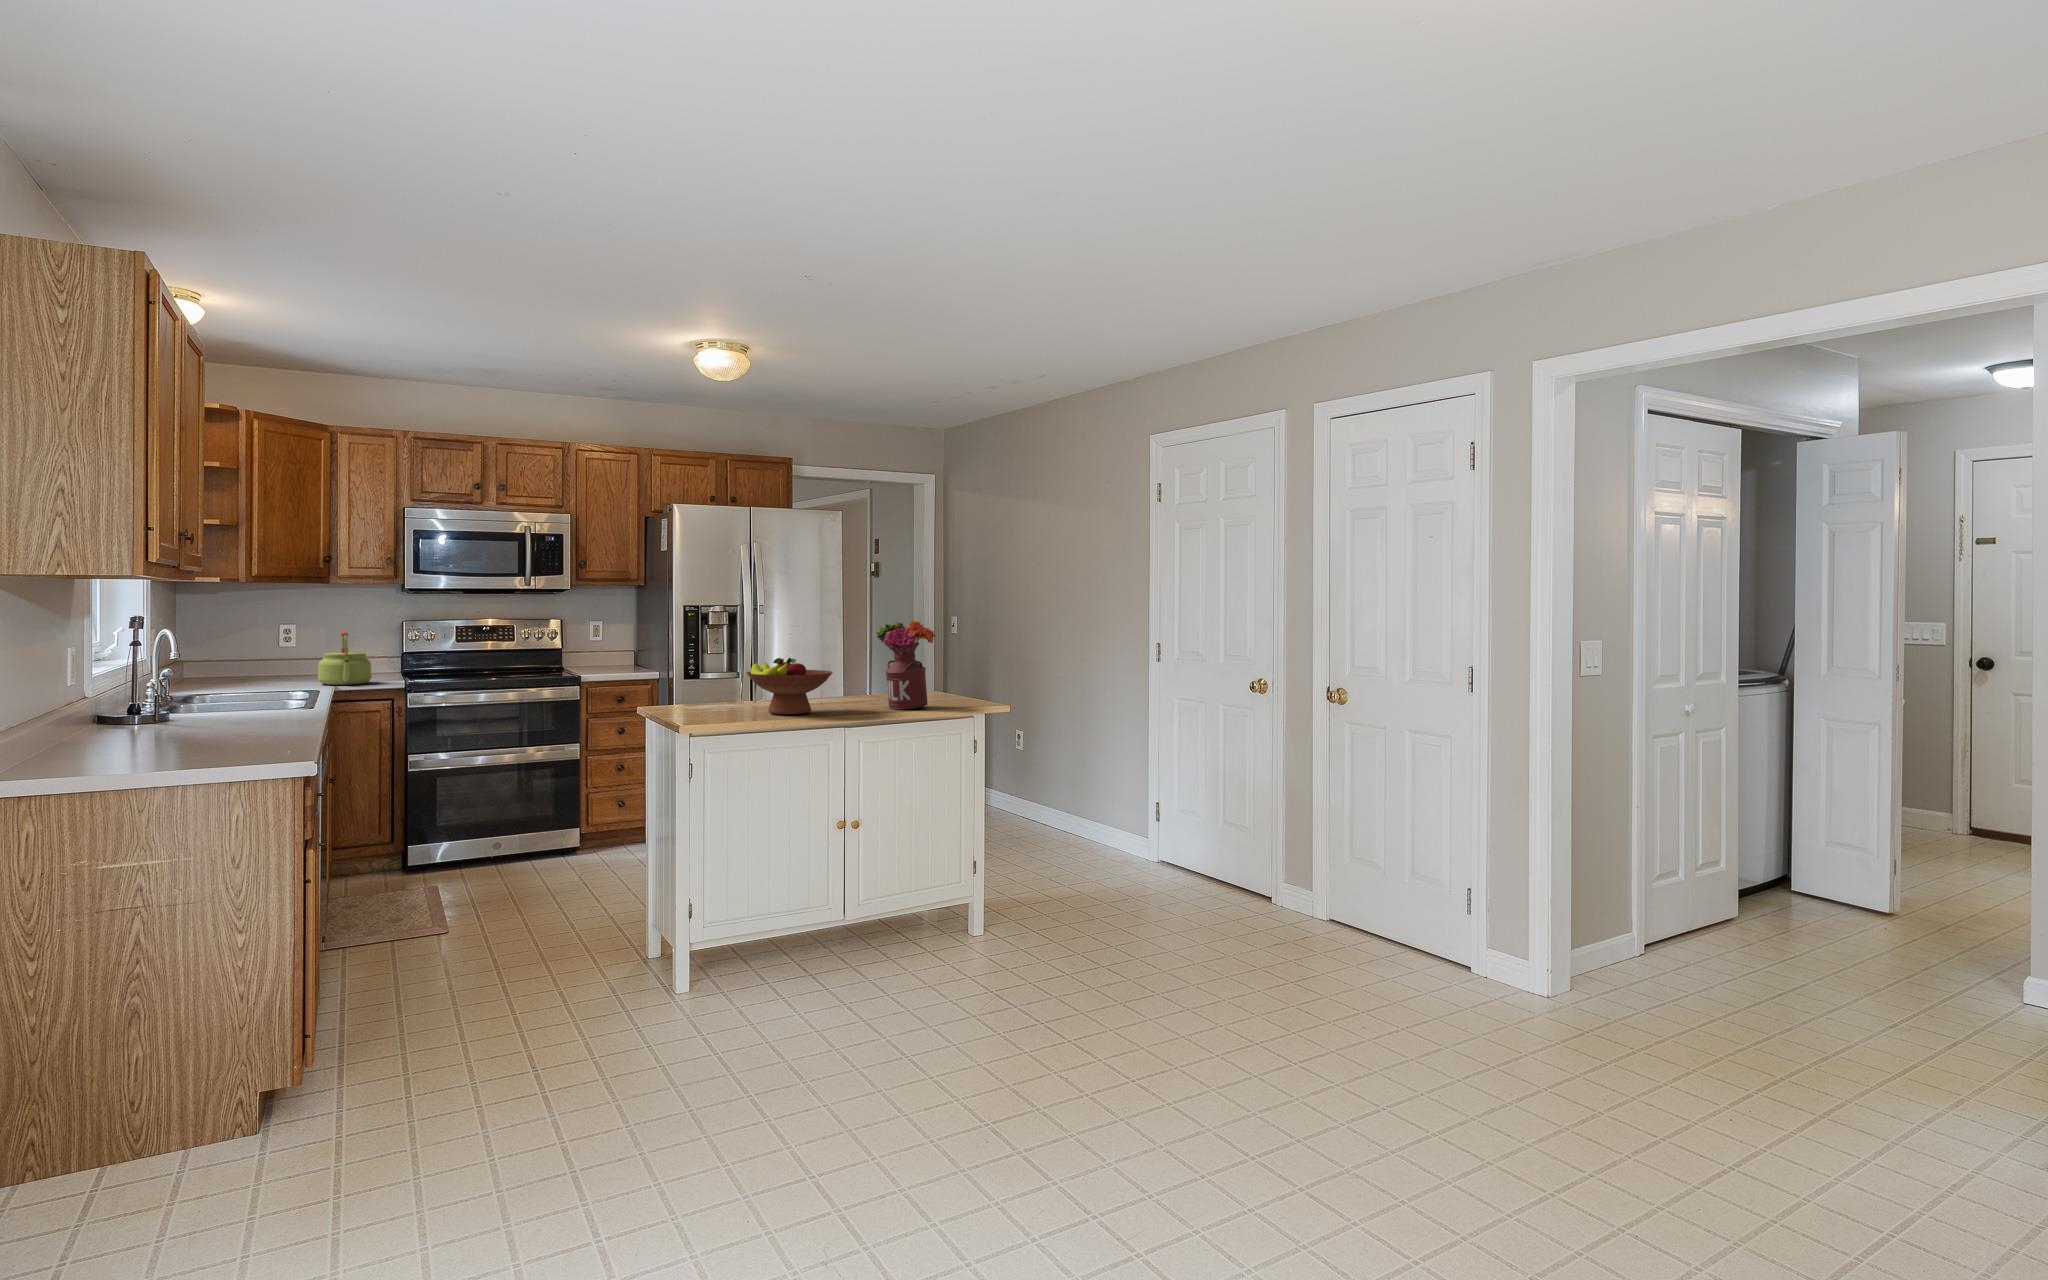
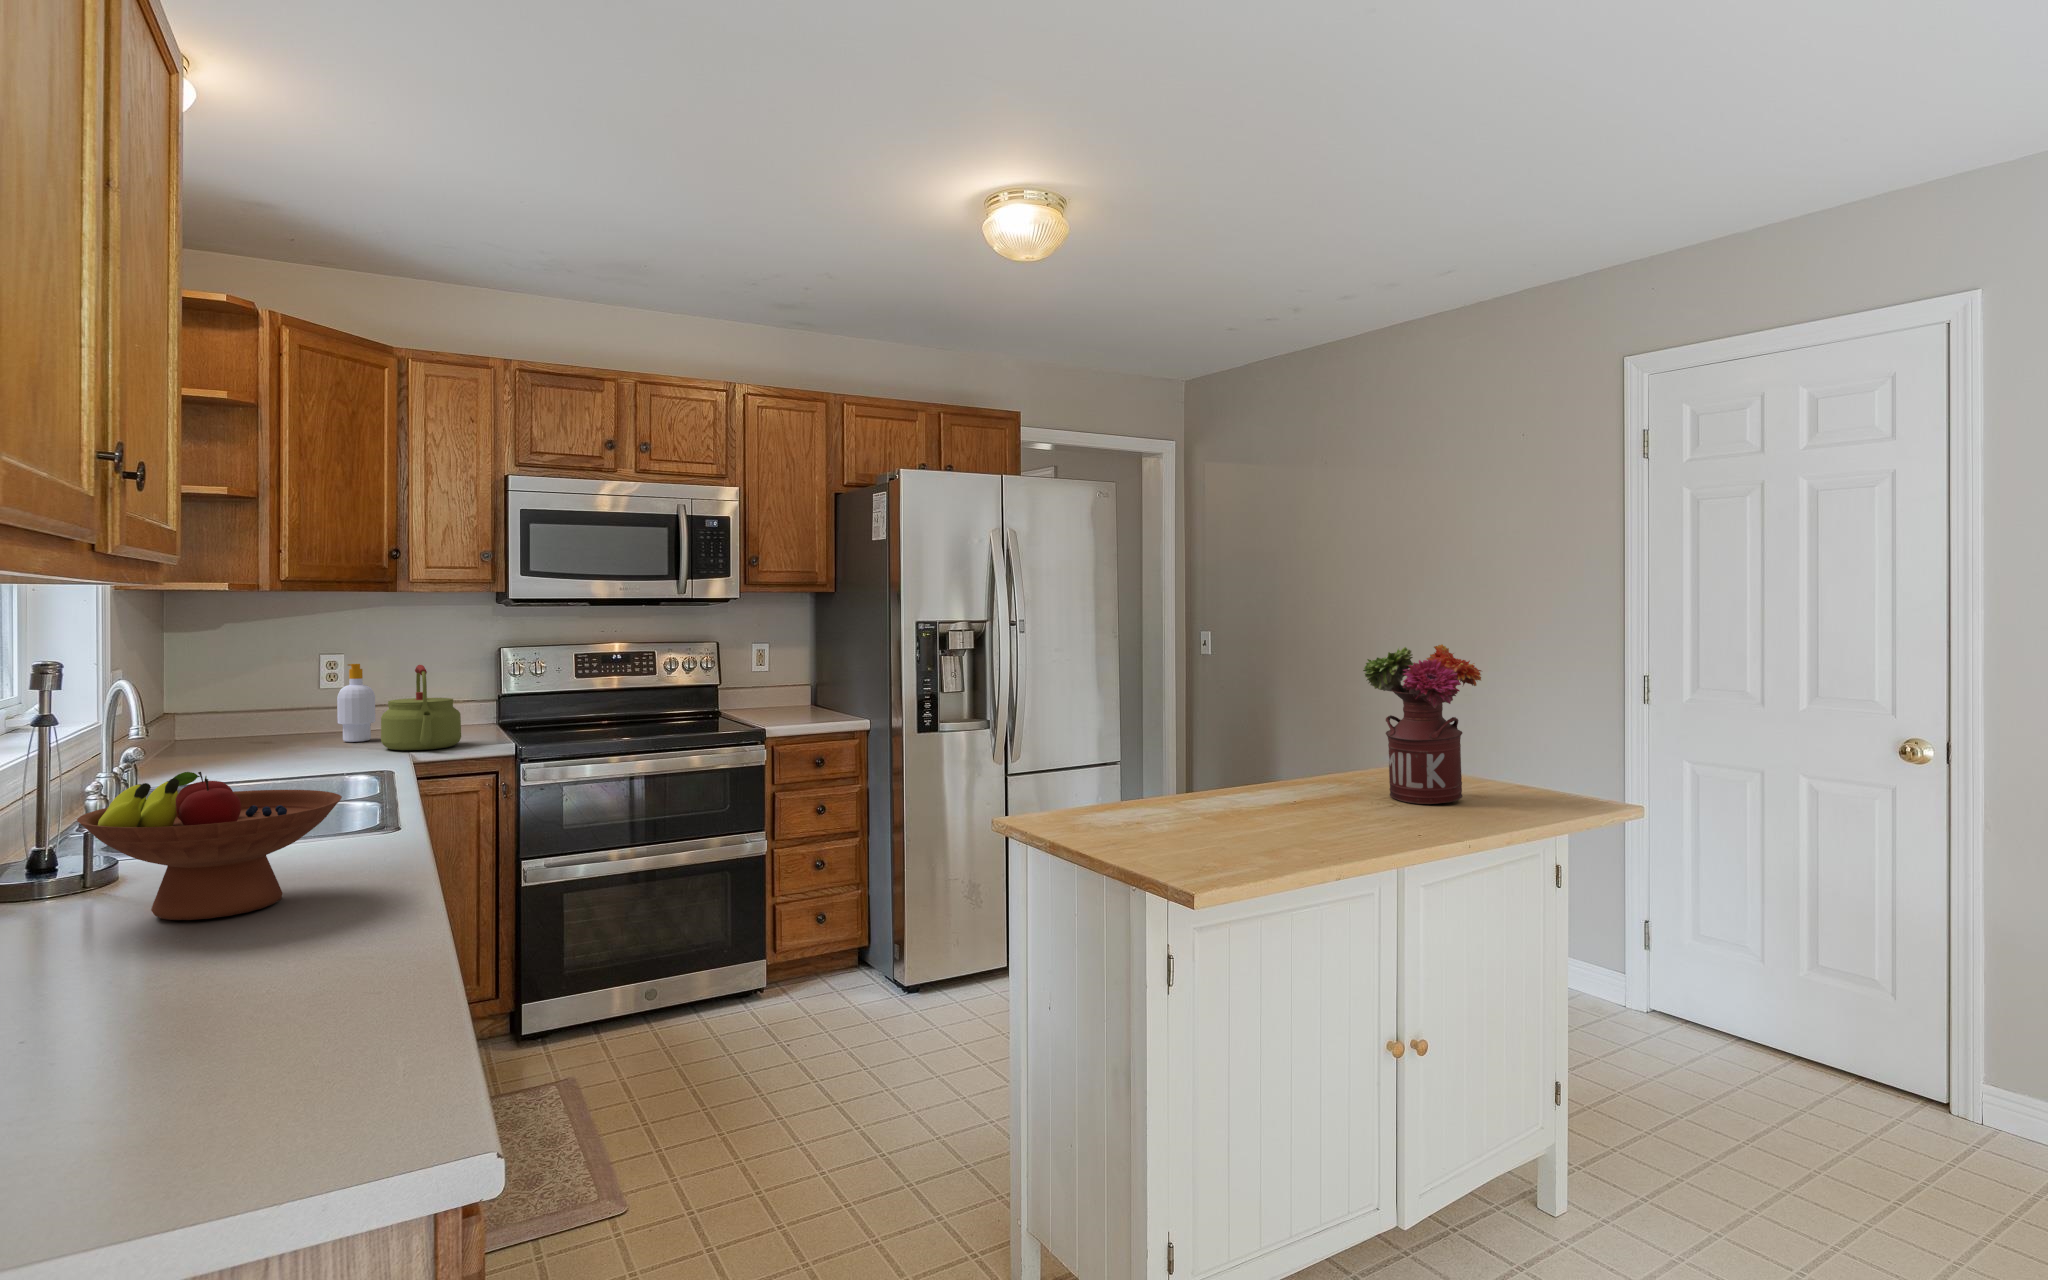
soap bottle: none [291,630,316,681] -> present [337,664,375,742]
fruit bowl: present [746,658,833,714] -> present [77,772,342,920]

